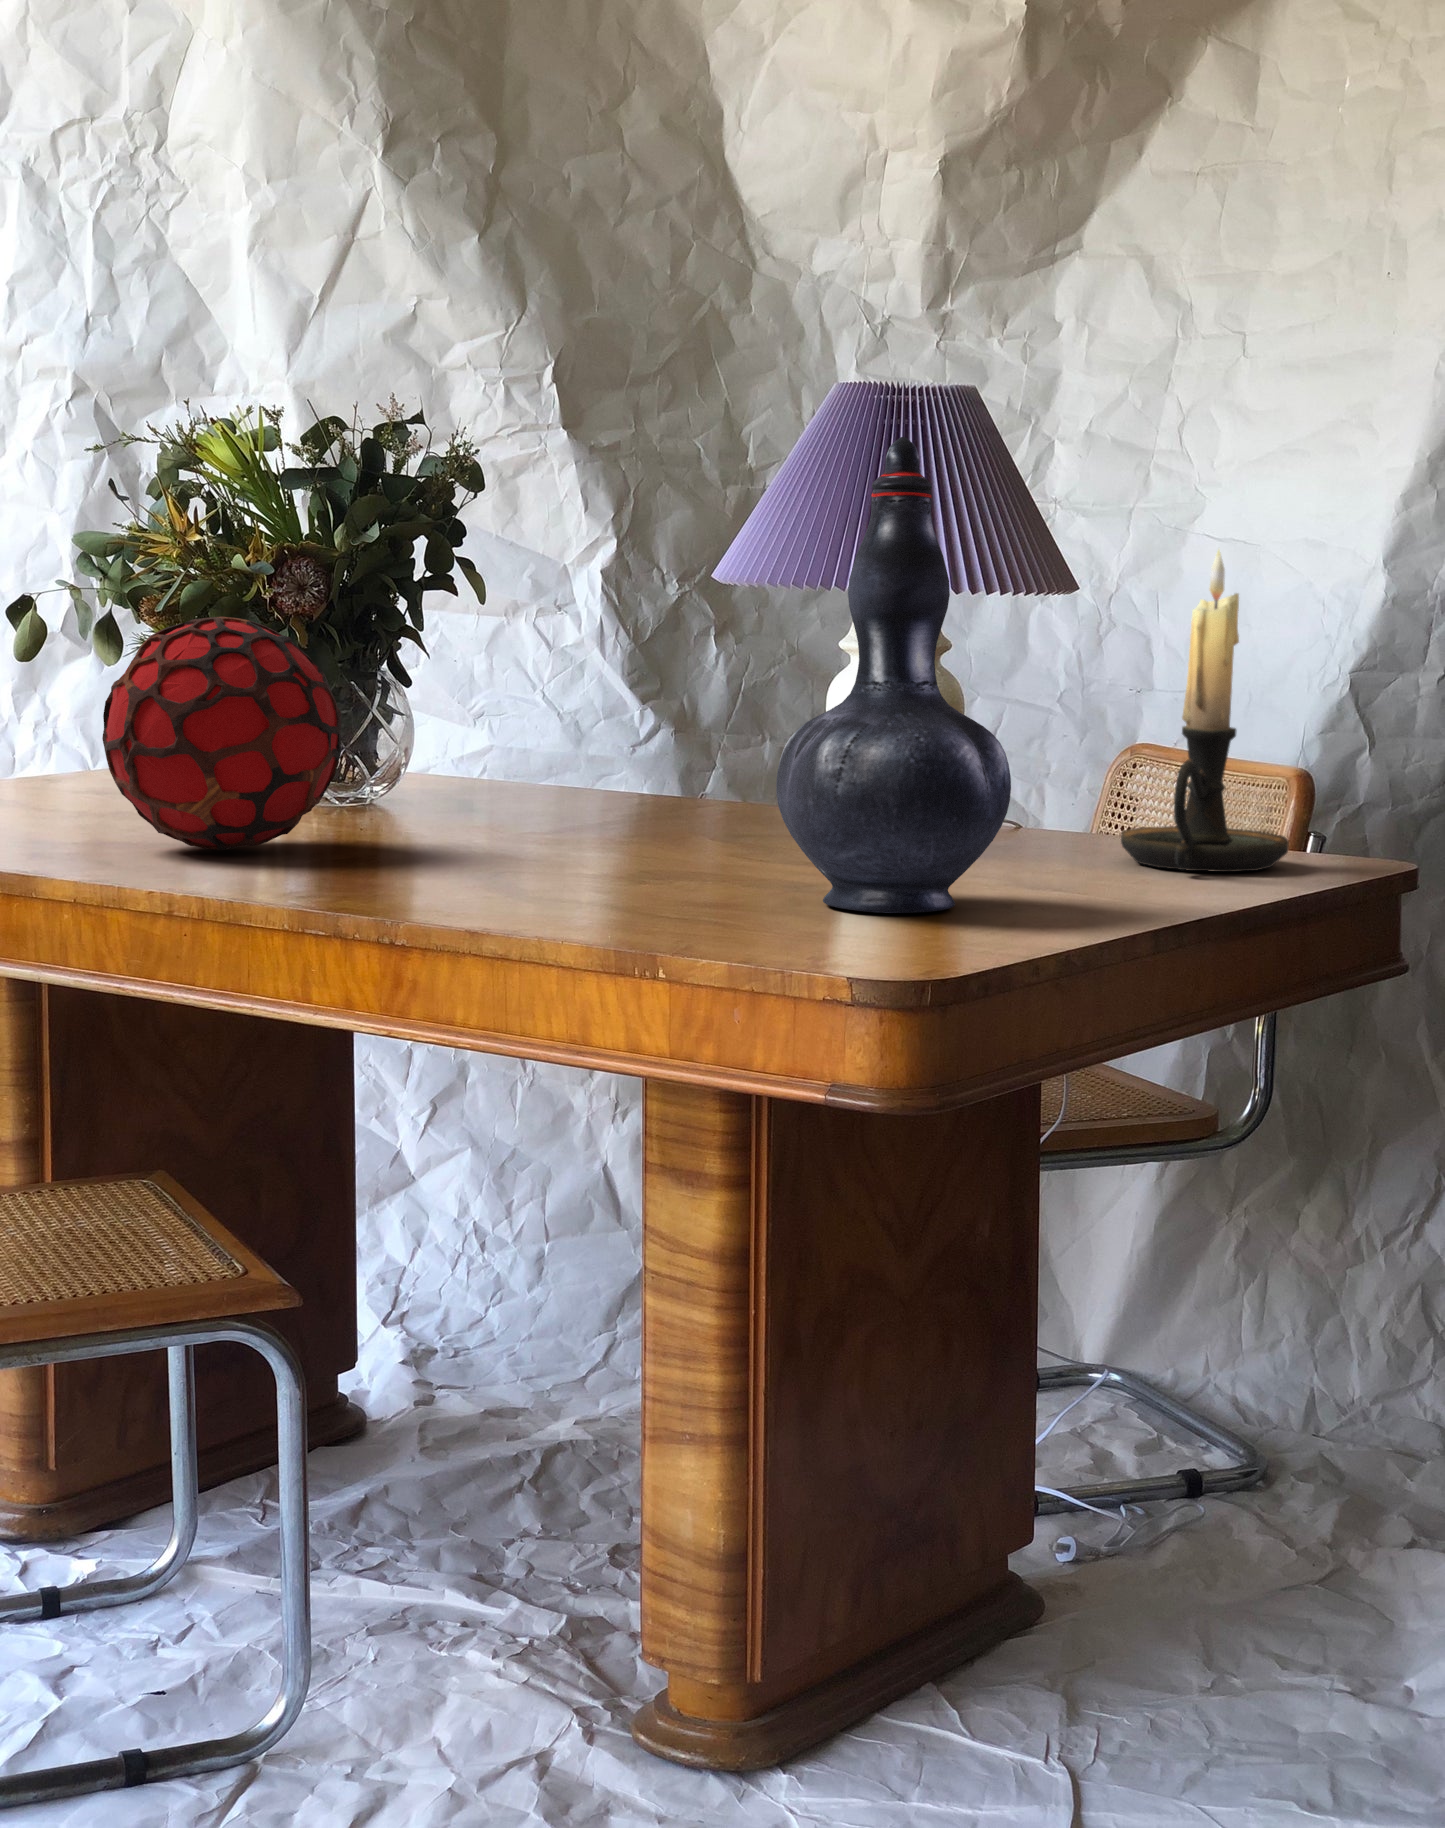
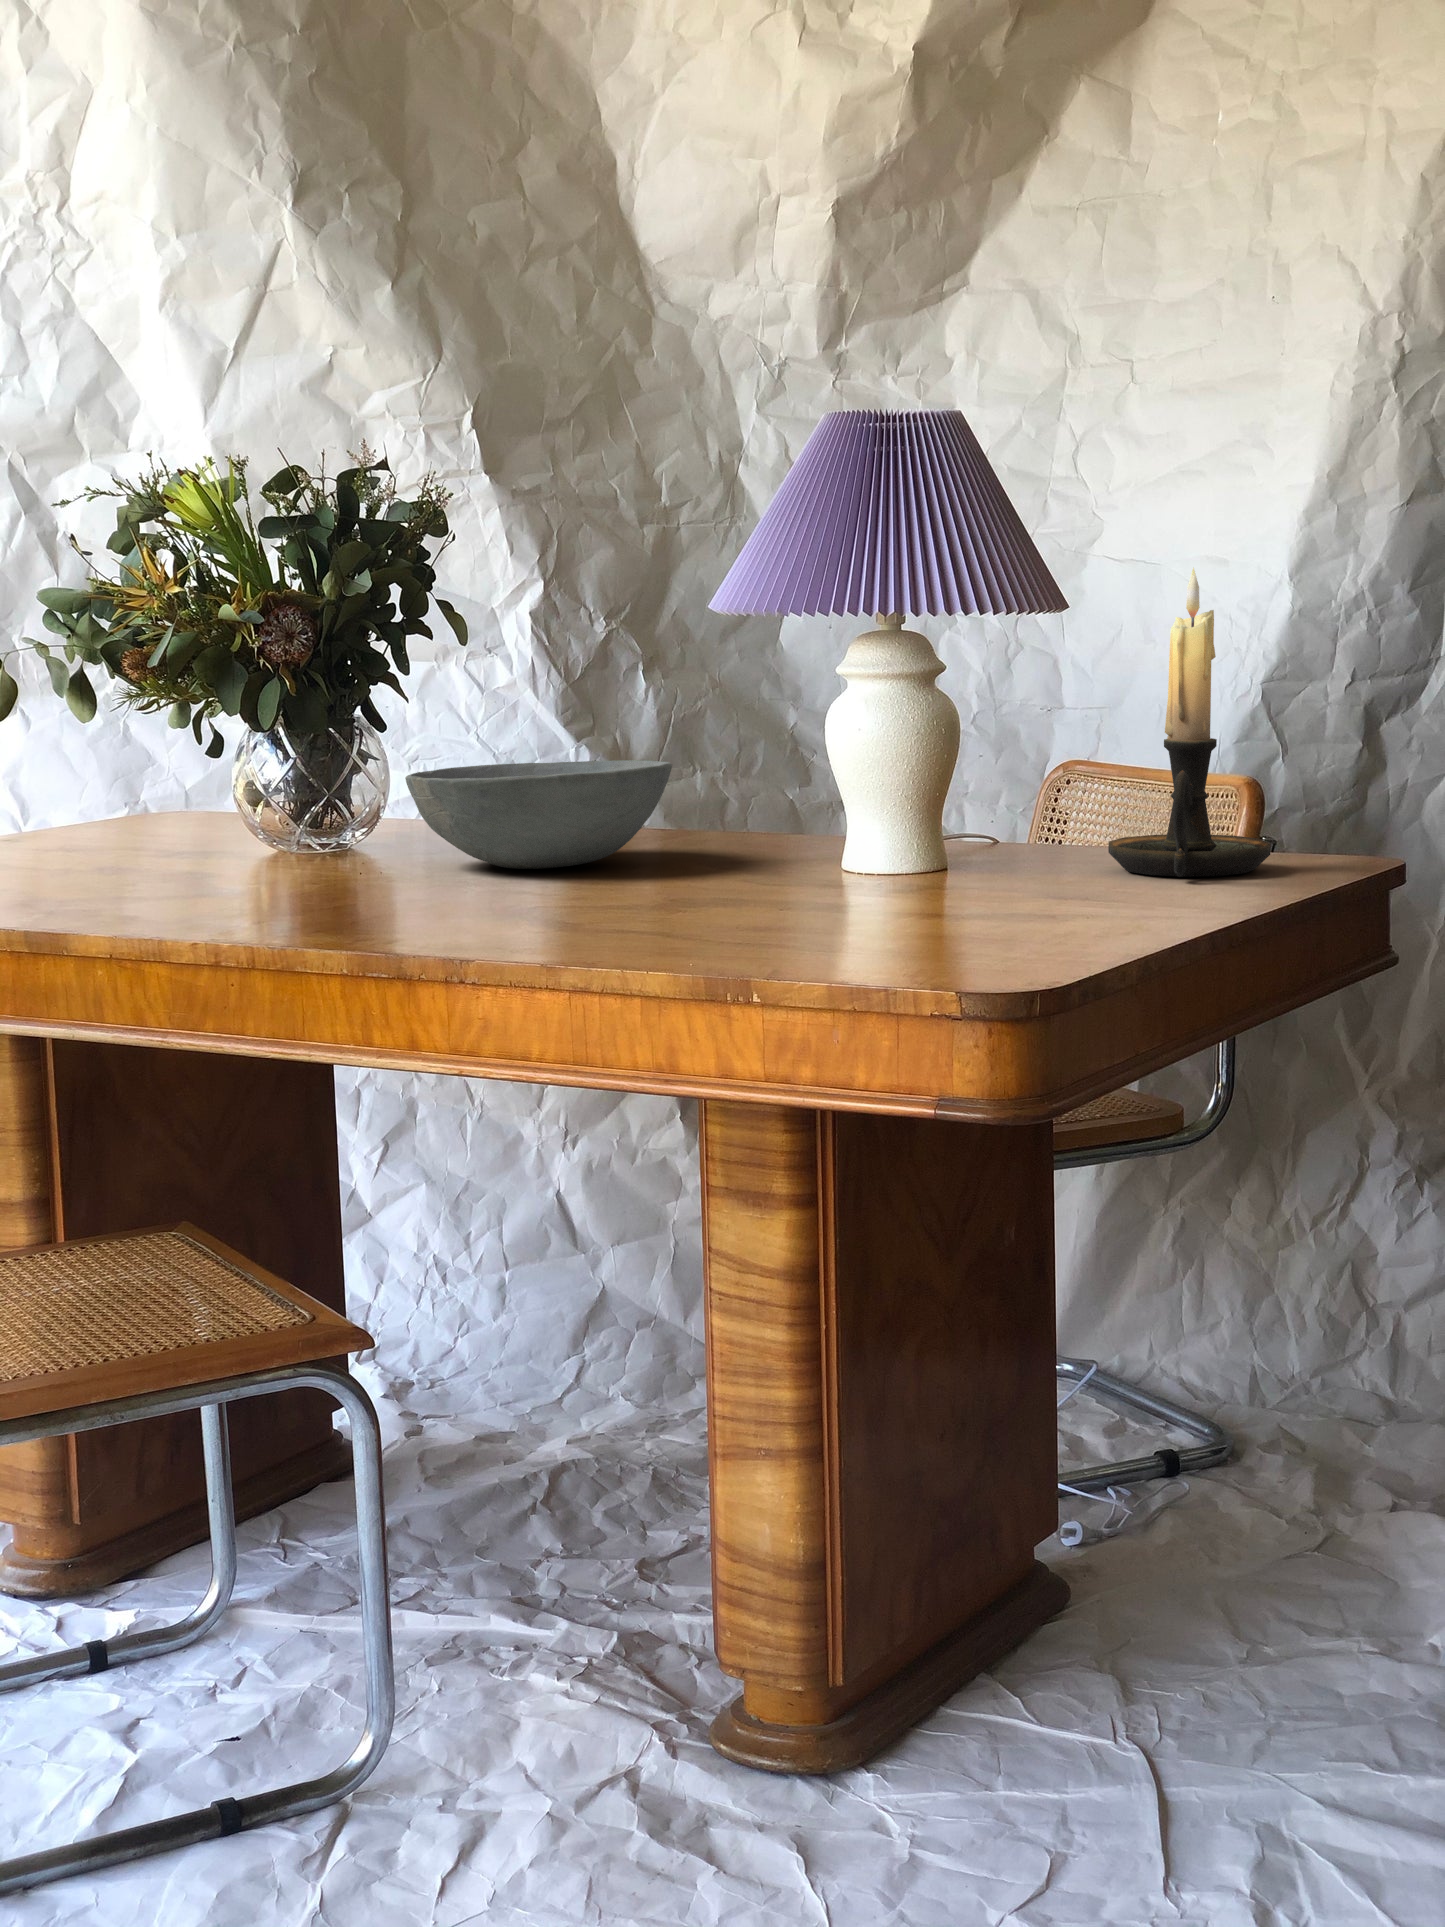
decorative vase: present [776,437,1011,913] -> none [827,471,1053,932]
decorative orb: present [102,617,341,850] -> none [124,672,363,904]
bowl: none [412,722,683,829] -> present [405,760,672,869]

